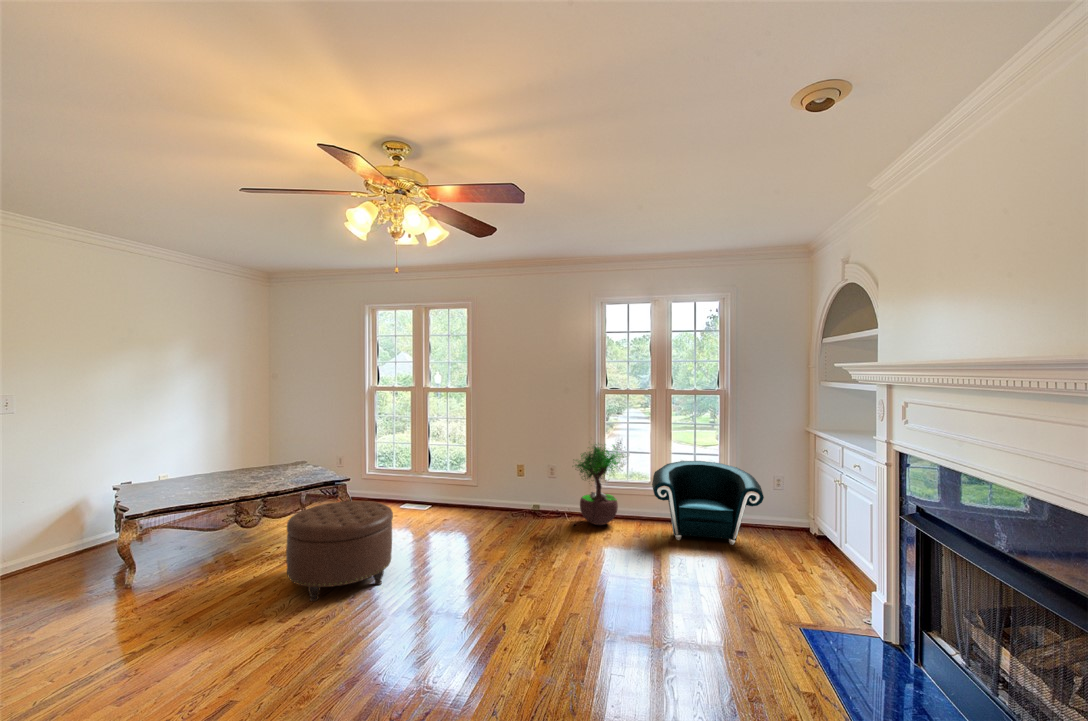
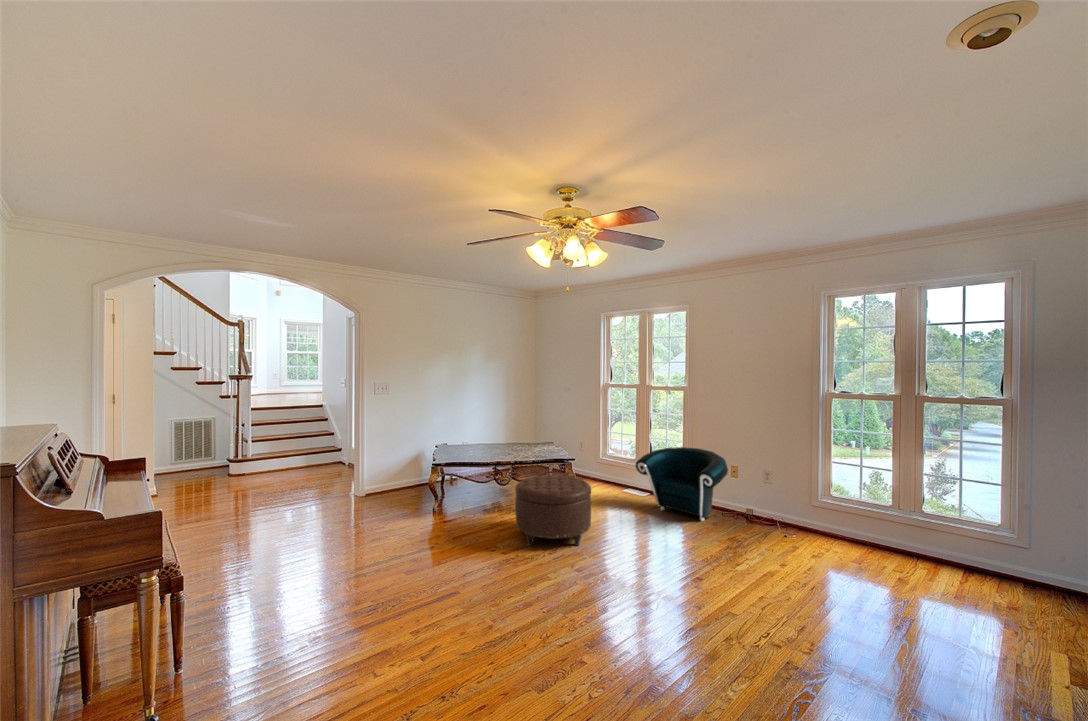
potted tree: present [575,445,619,525] -> none [781,445,846,543]
armchair: present [652,461,764,545] -> present [635,447,728,521]

